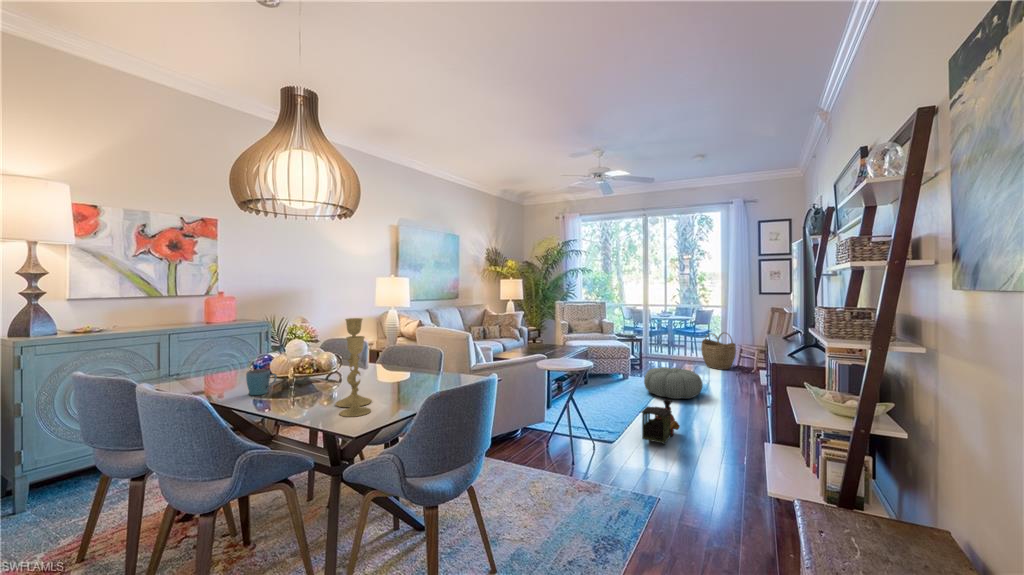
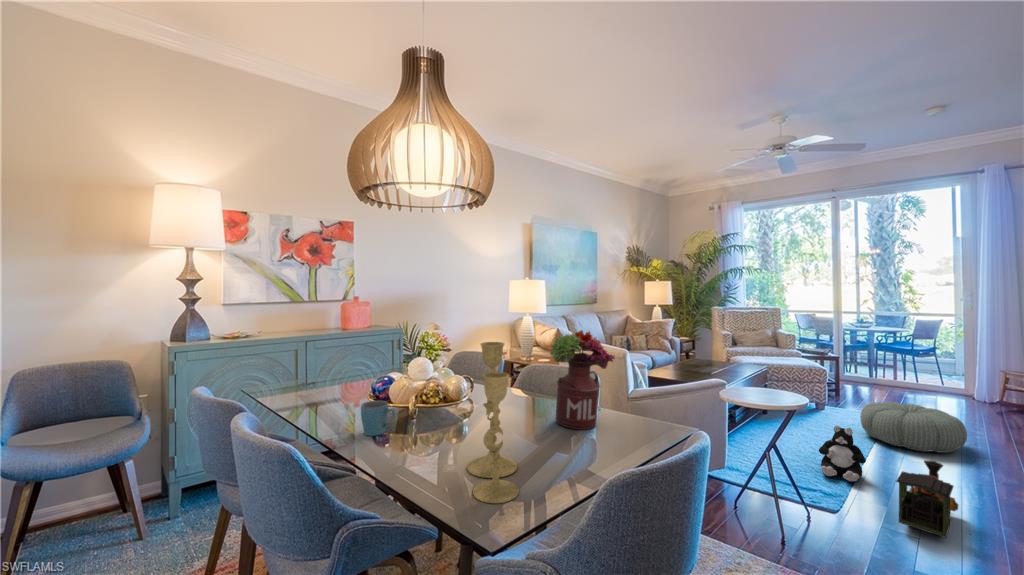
flower arrangement: none [400,313,447,382] -> present [550,330,615,429]
woven basket: present [701,332,736,370] -> none [936,354,1002,408]
plush toy: none [609,383,636,420] -> present [819,426,866,482]

